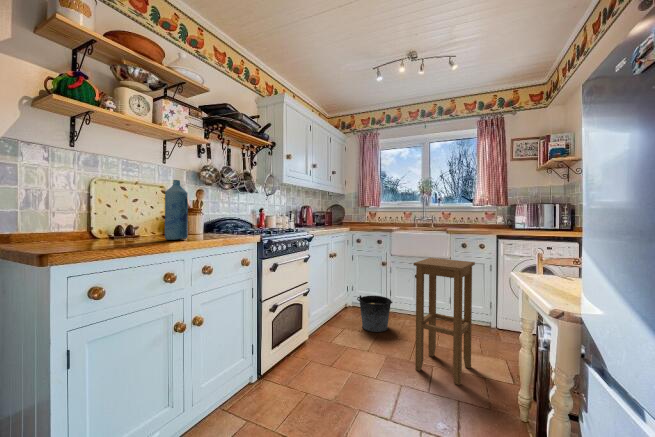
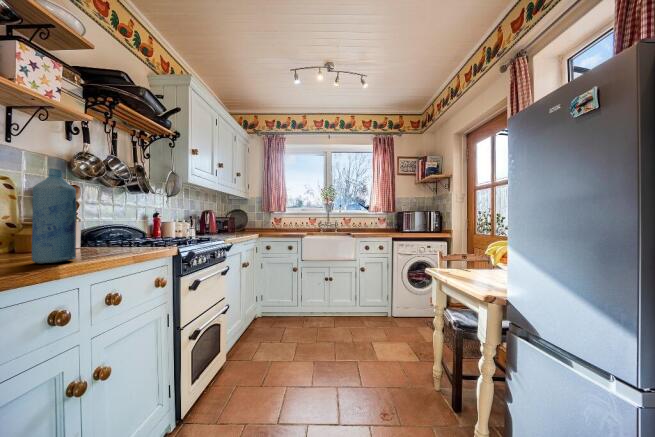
stool: present [413,258,475,385] -> none [344,261,391,378]
bucket: present [357,295,392,332] -> none [273,302,310,340]

